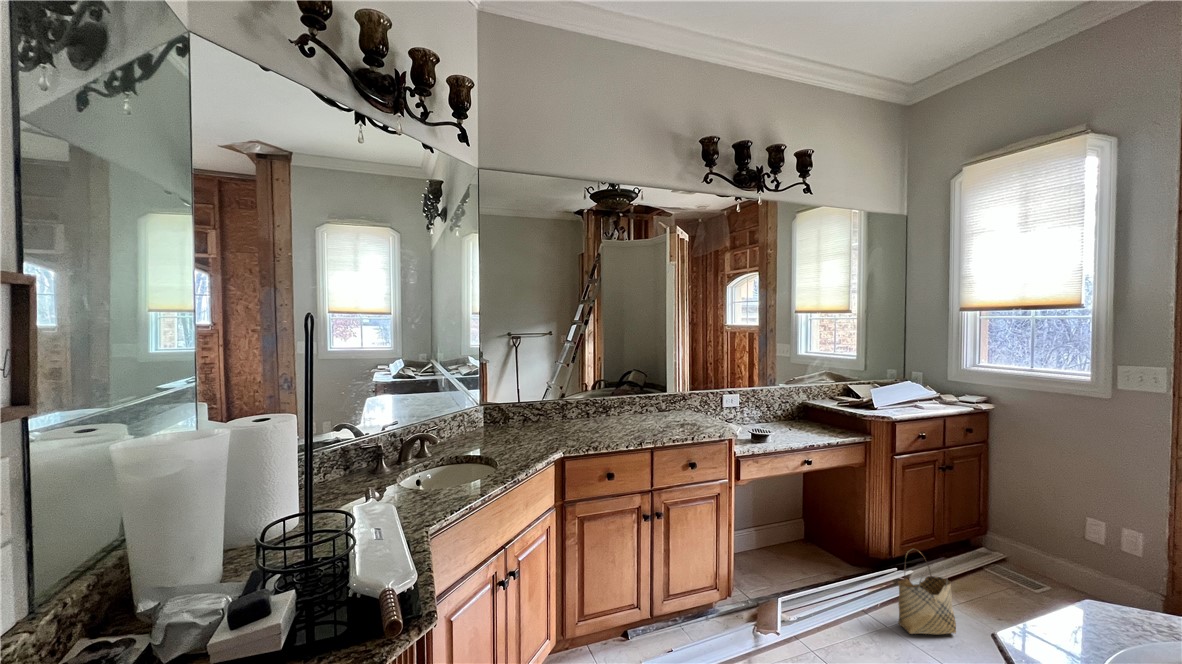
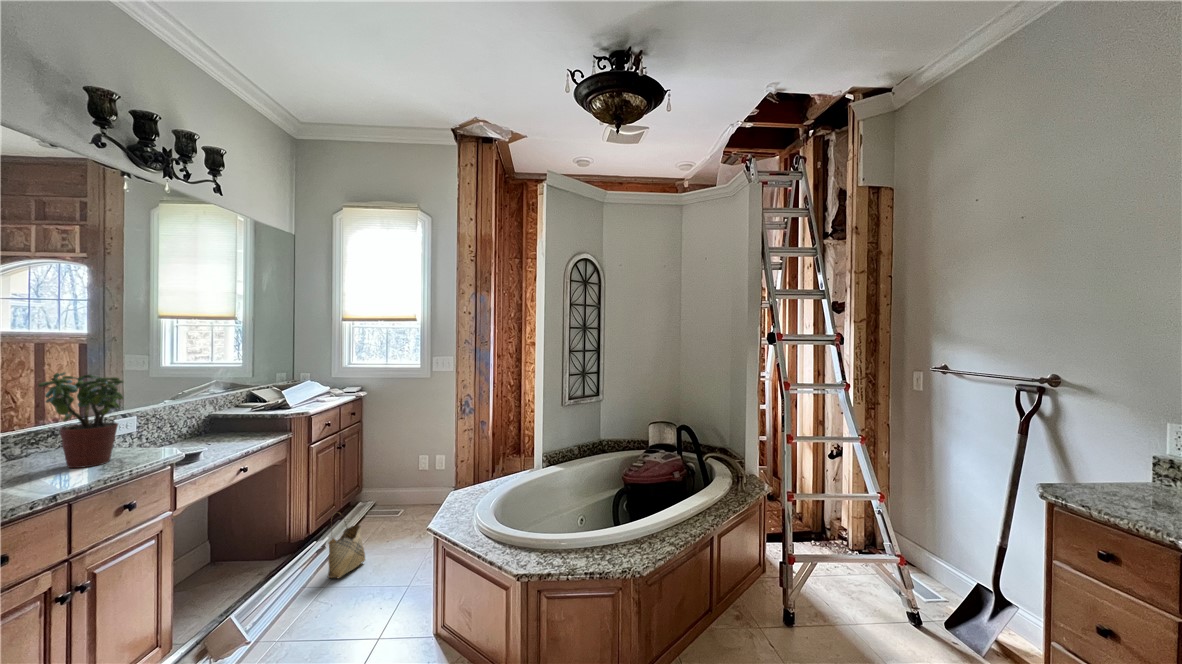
potted plant: none [655,356,700,428] -> present [38,372,124,468]

